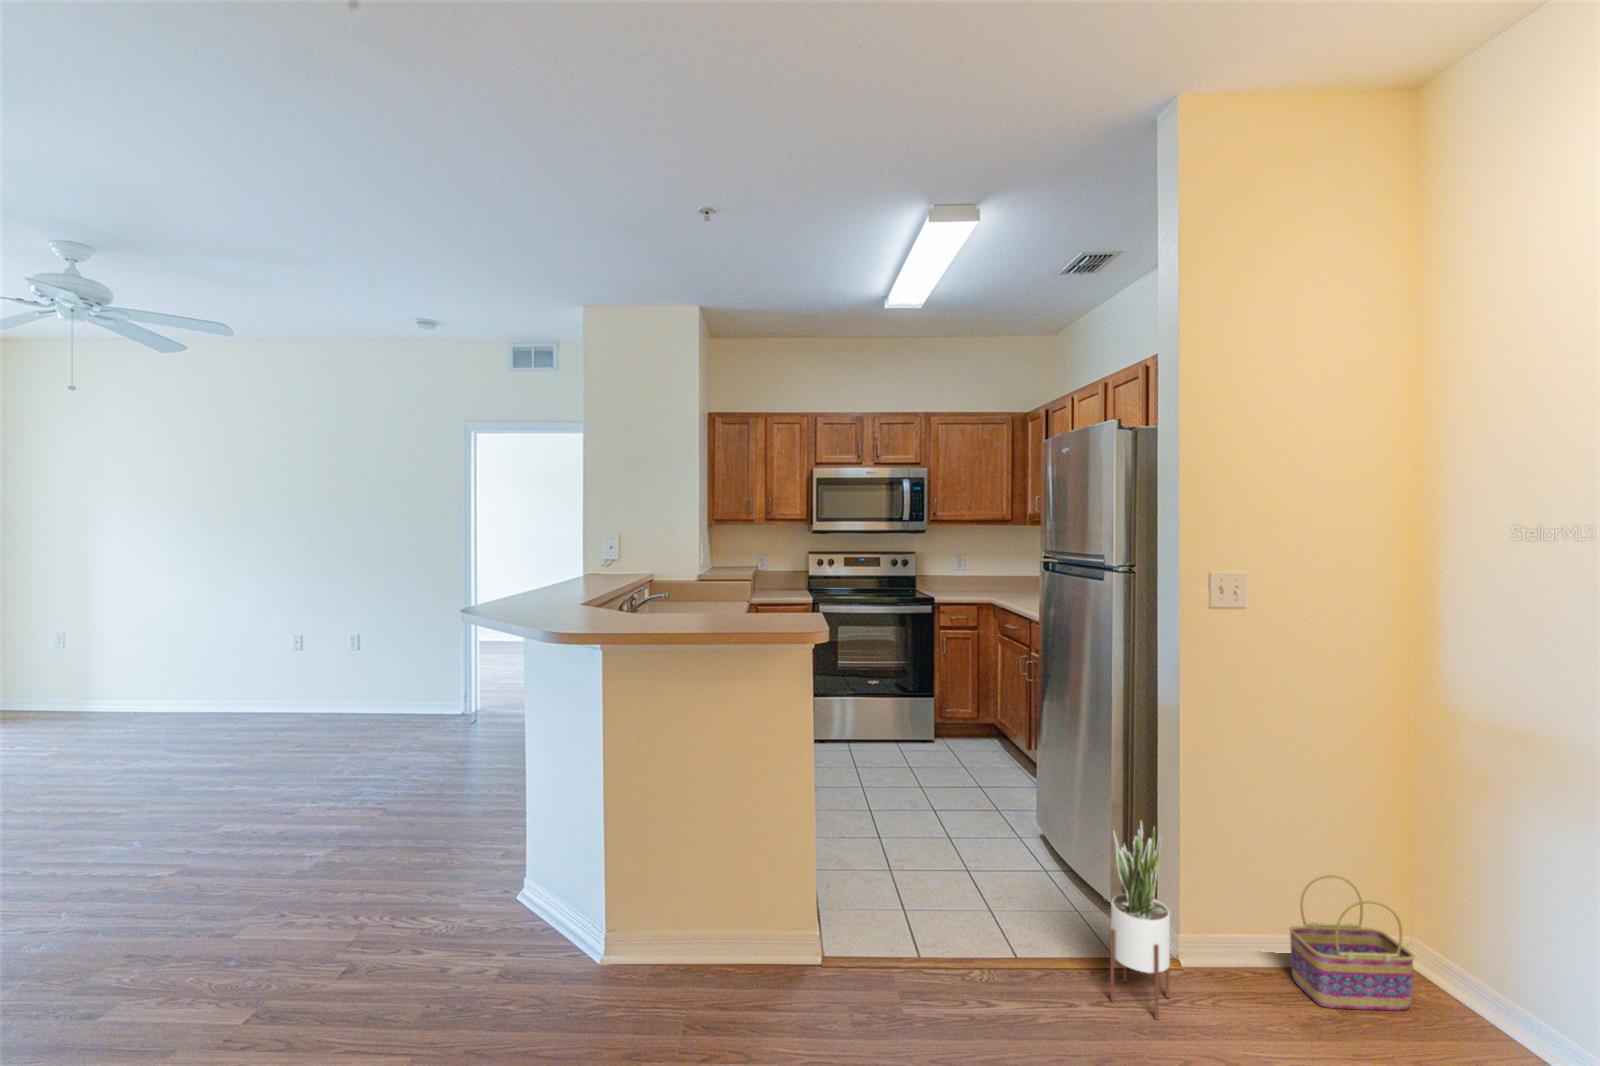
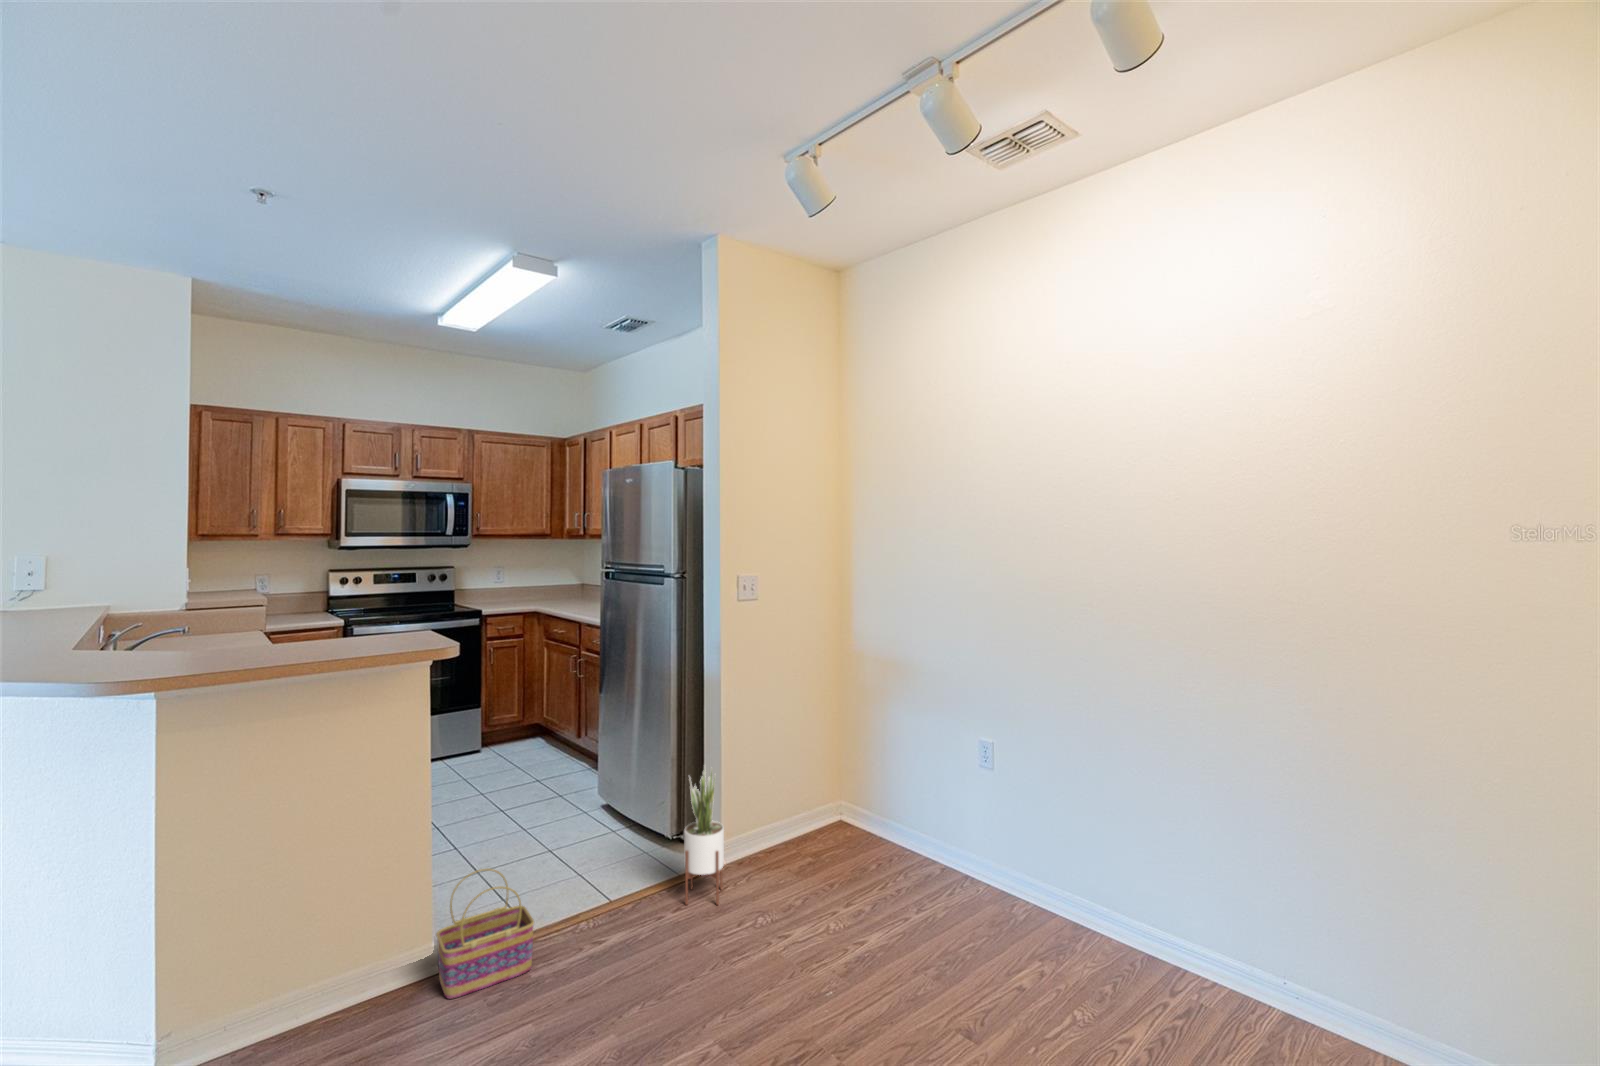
basket: present [1290,875,1415,1010] -> present [436,869,534,999]

